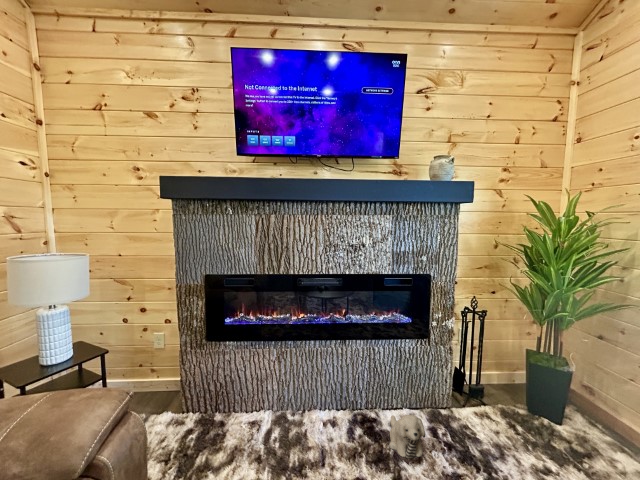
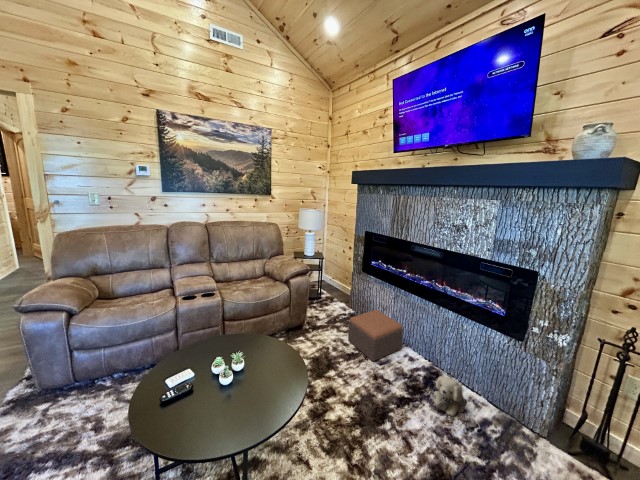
footstool: none [246,389,312,467] -> present [348,310,403,361]

